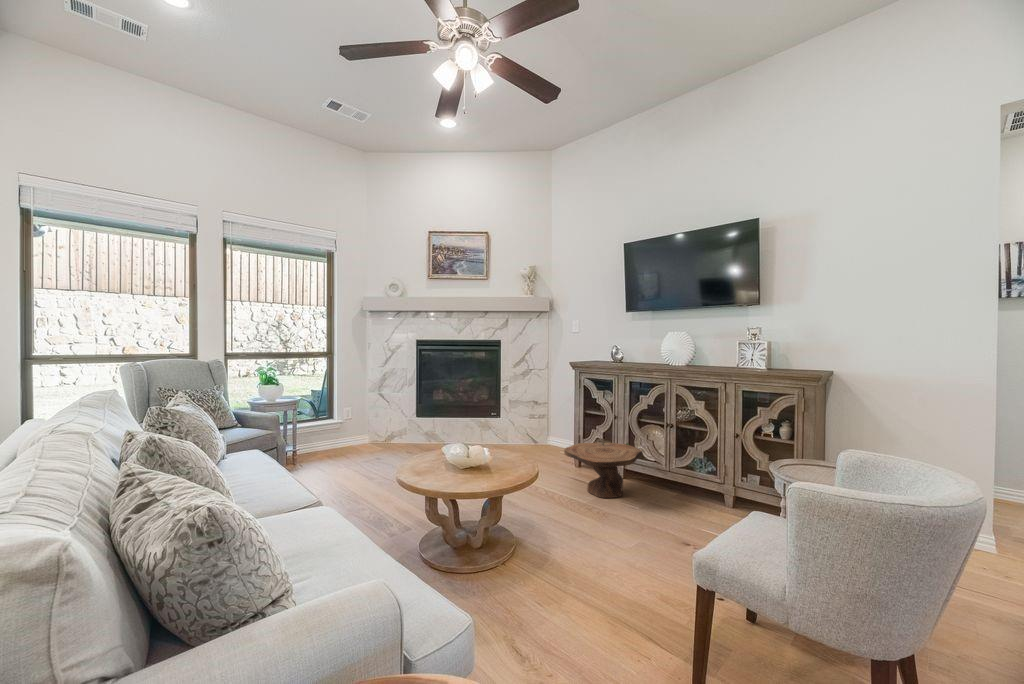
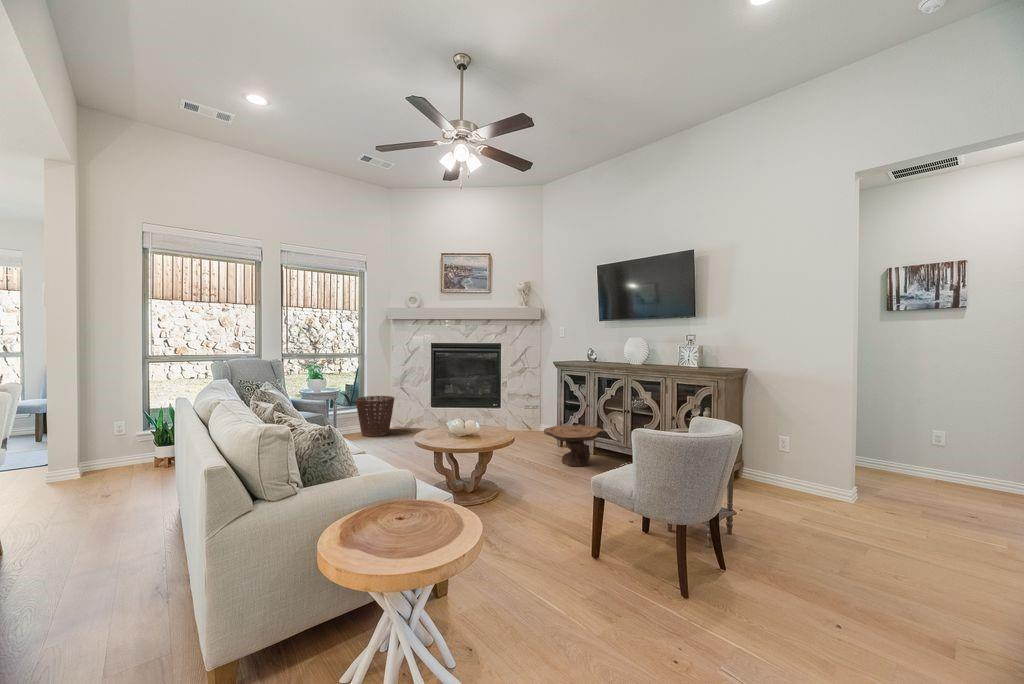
basket: none [321,404,371,456] -> present [355,396,394,437]

